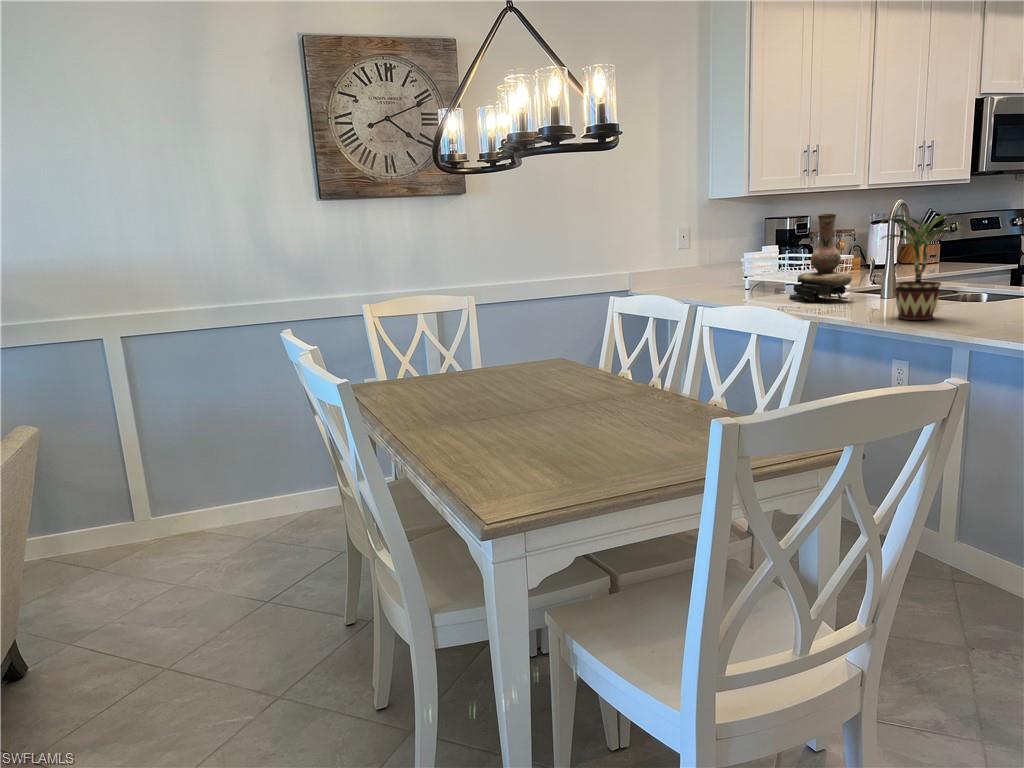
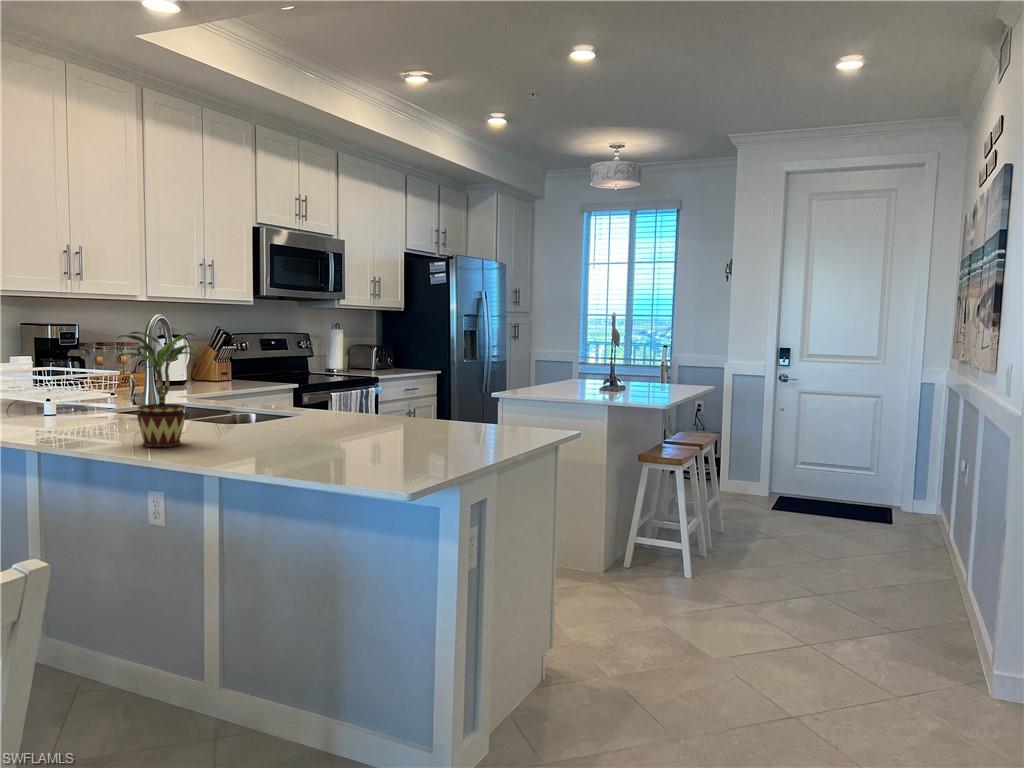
vase: present [790,213,852,302] -> none [31,323,109,427]

